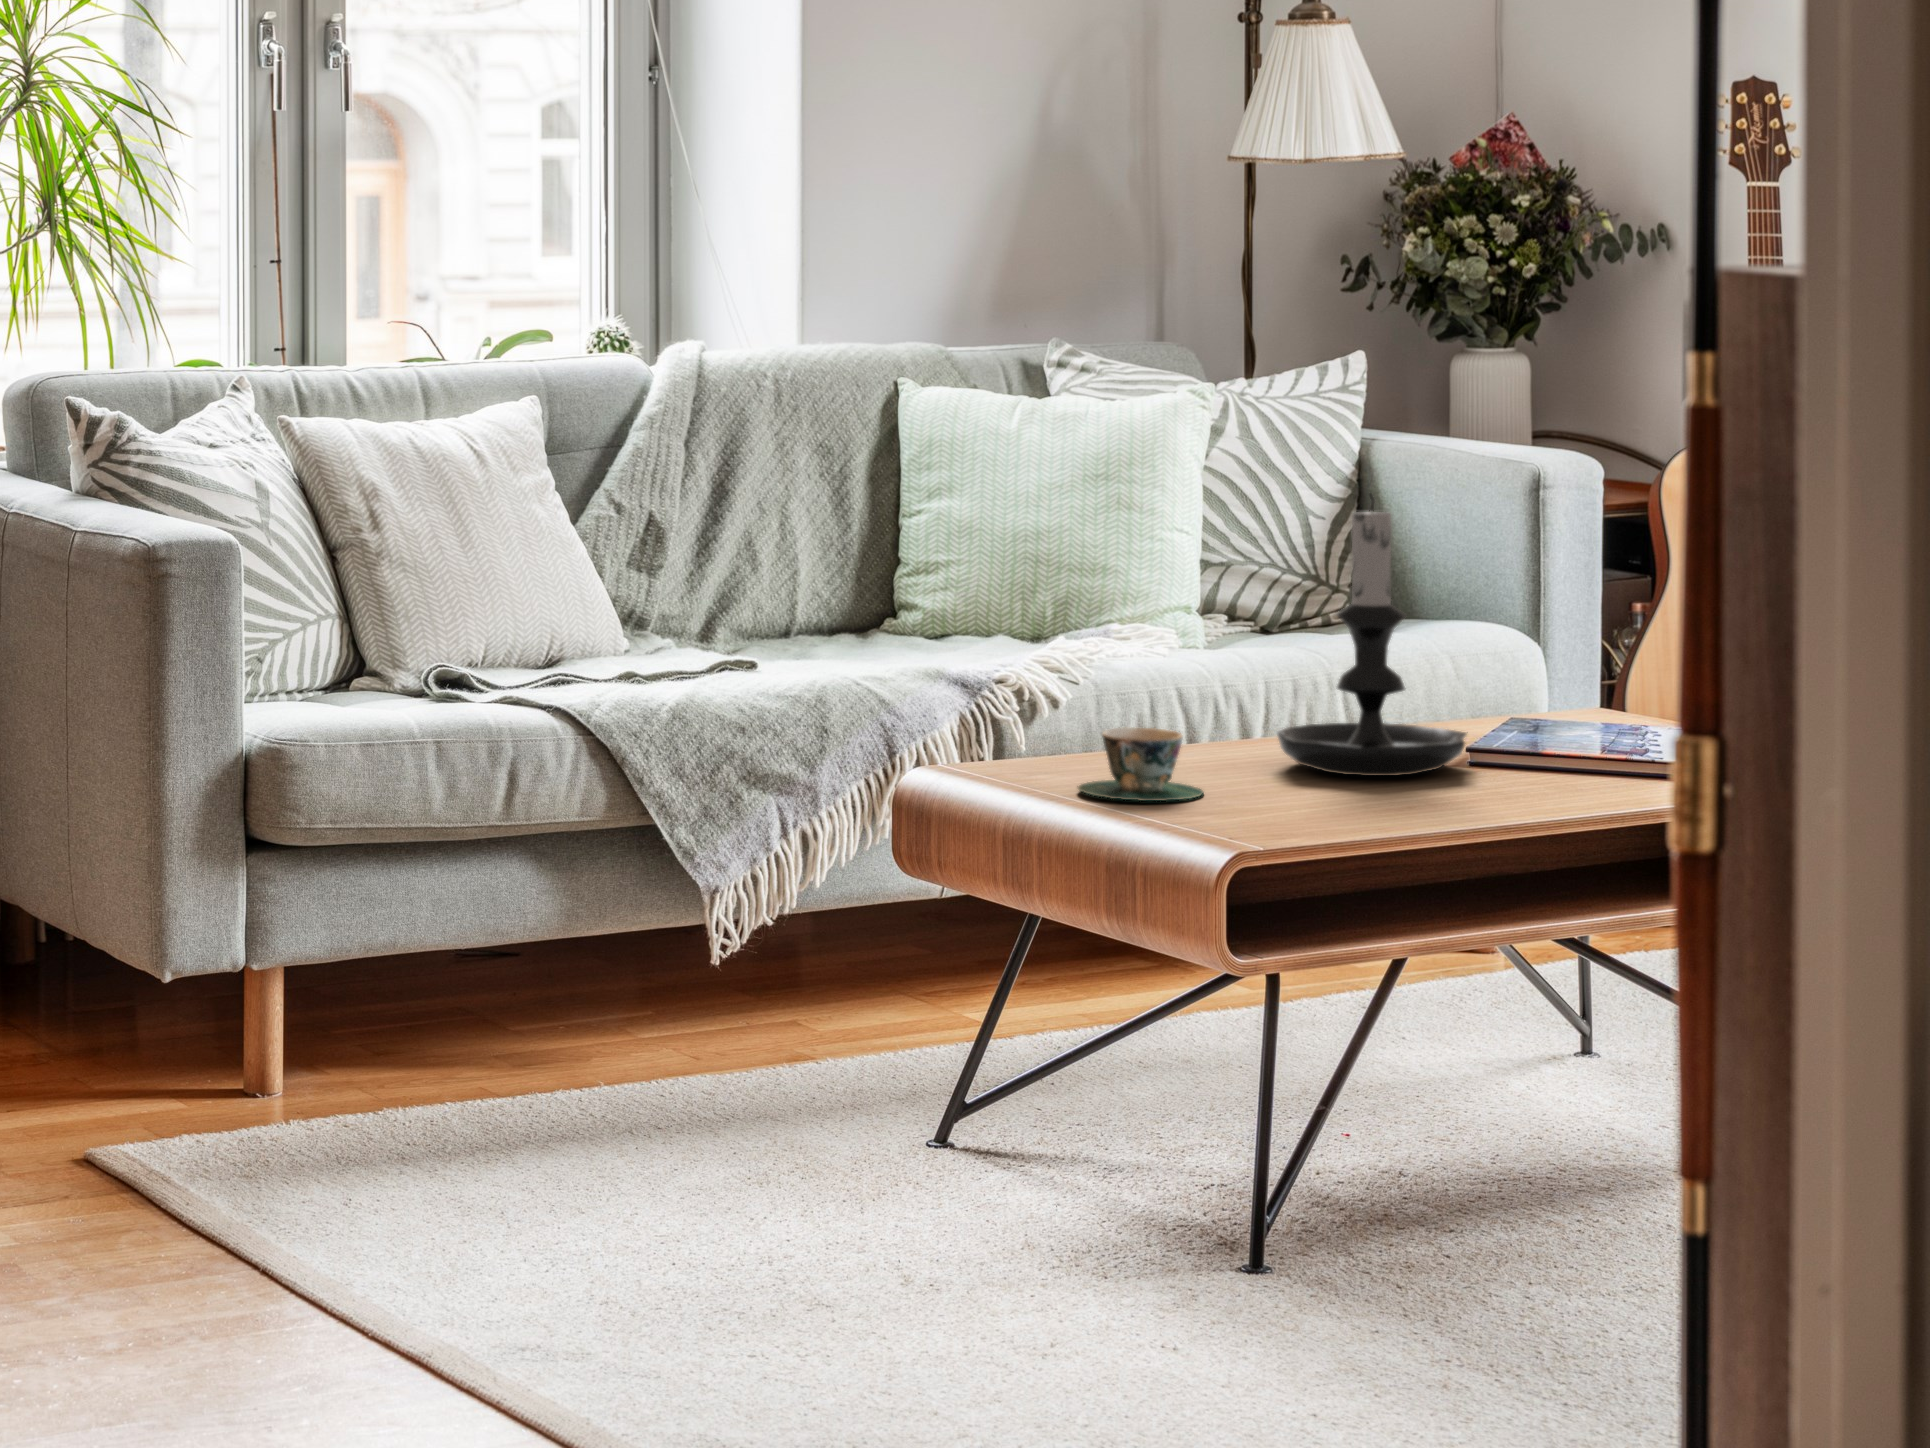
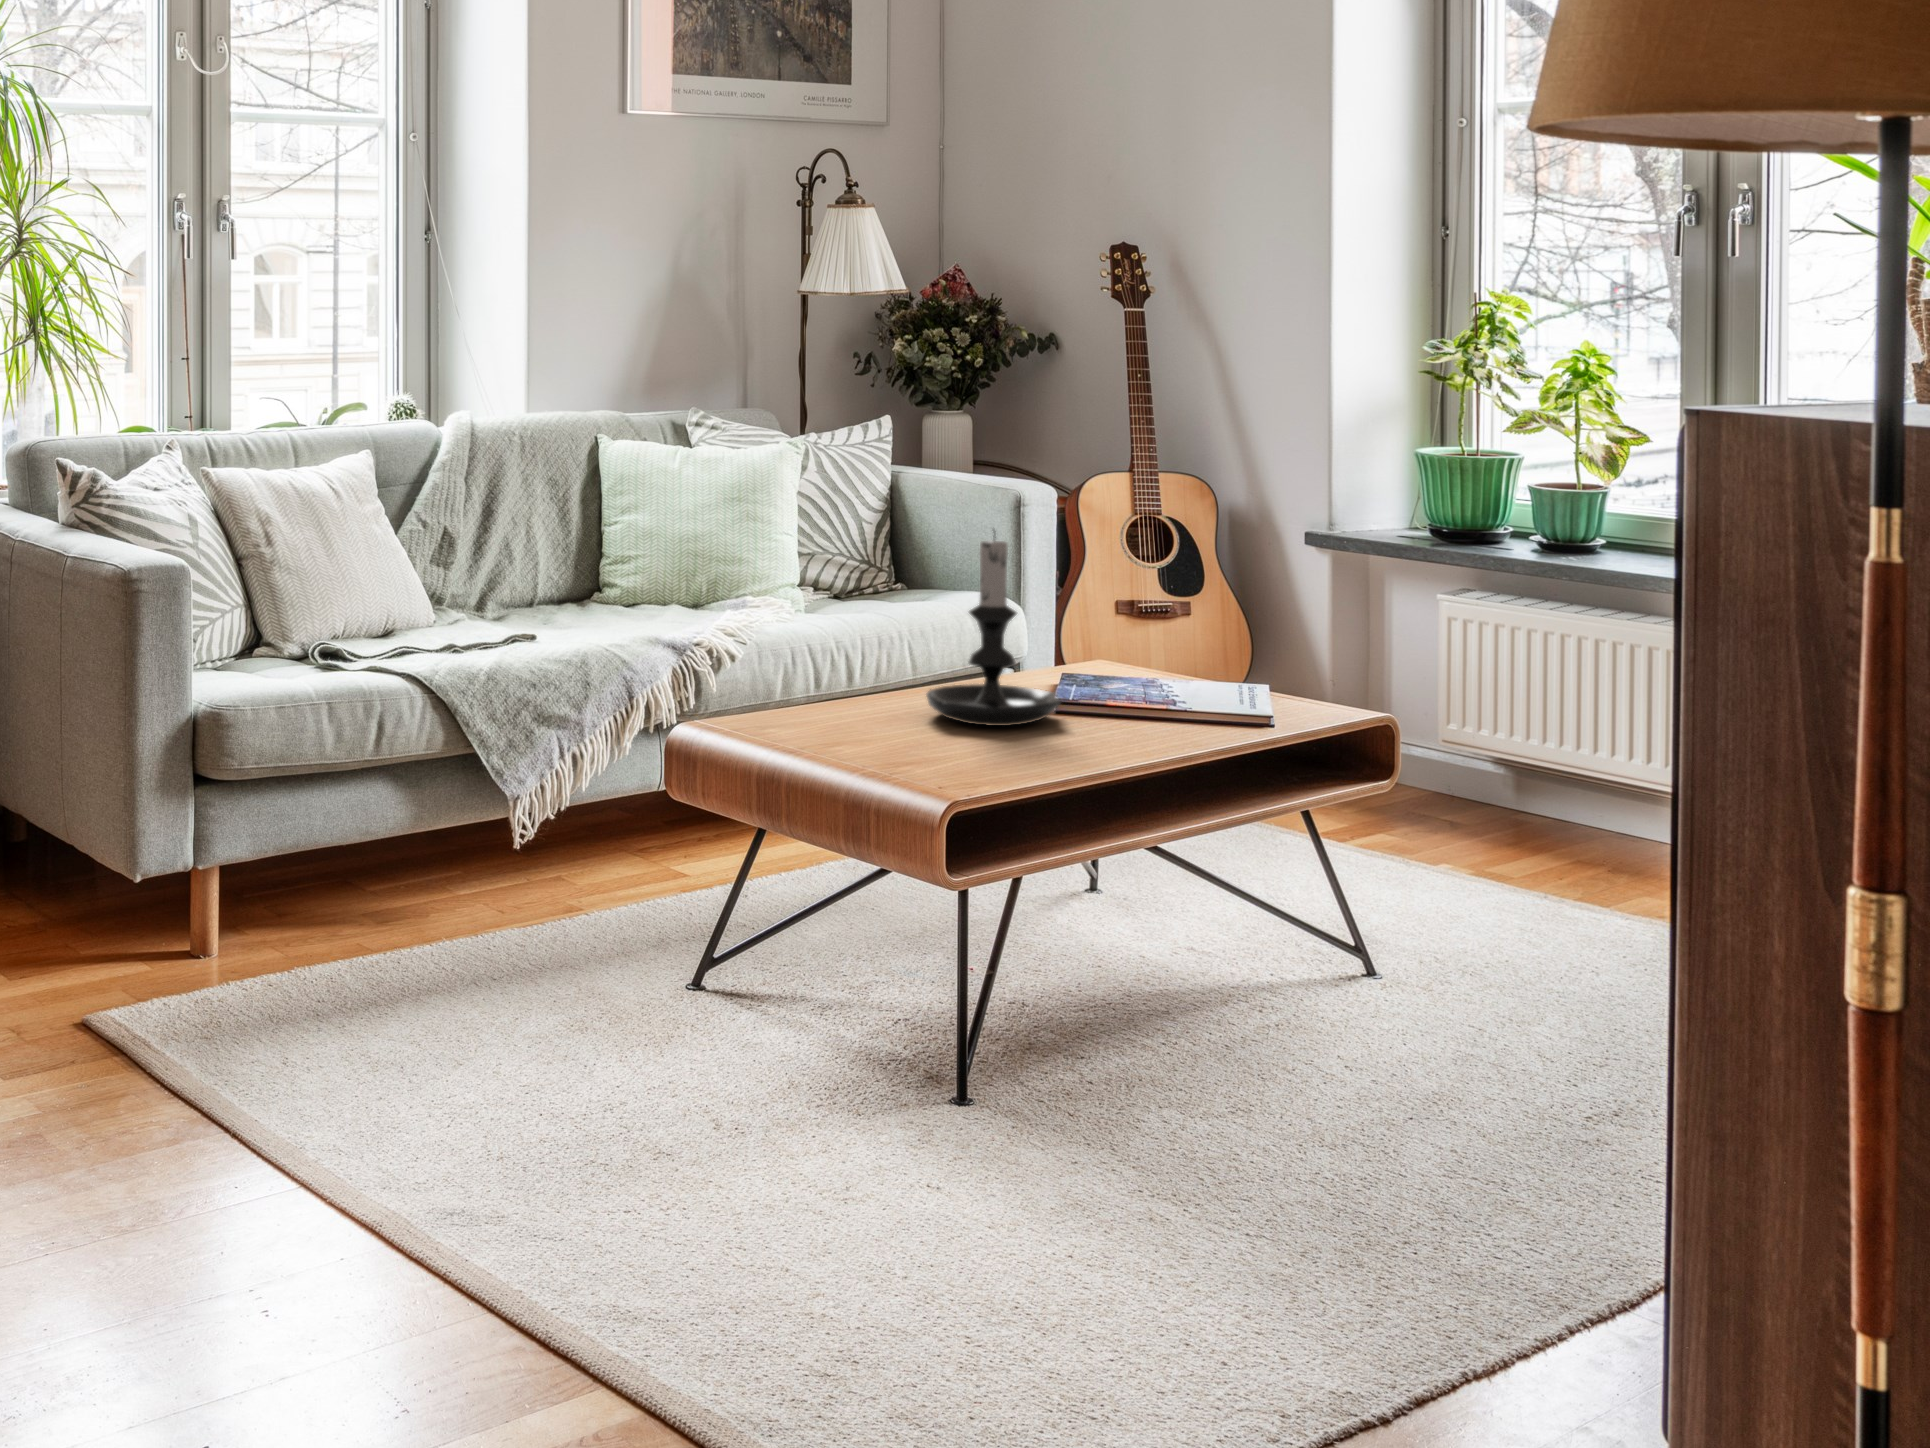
teacup: present [1078,727,1203,801] -> none [801,695,891,752]

